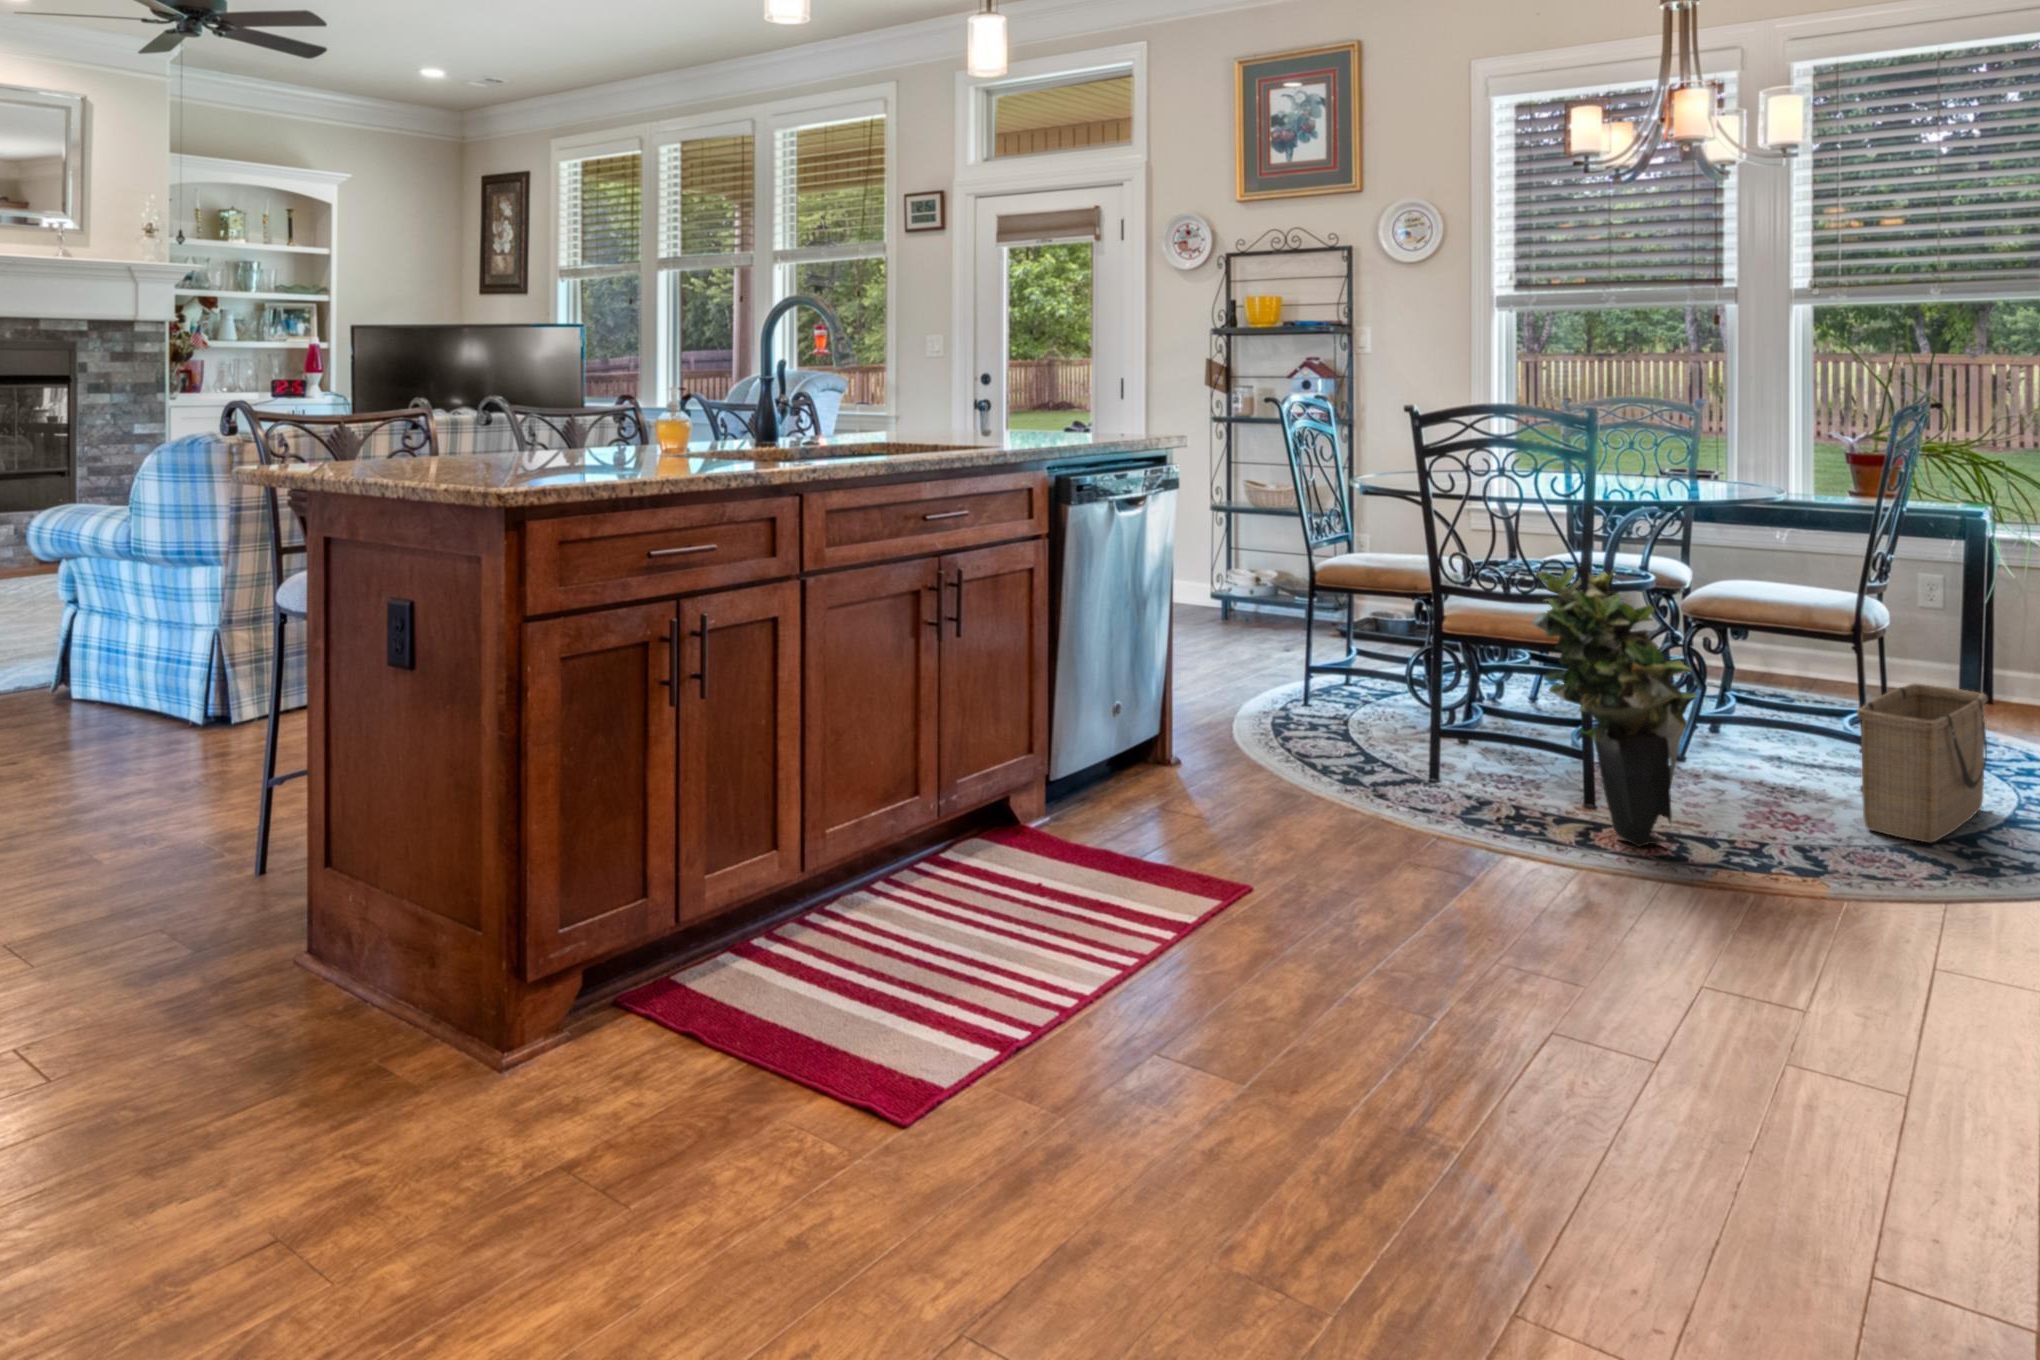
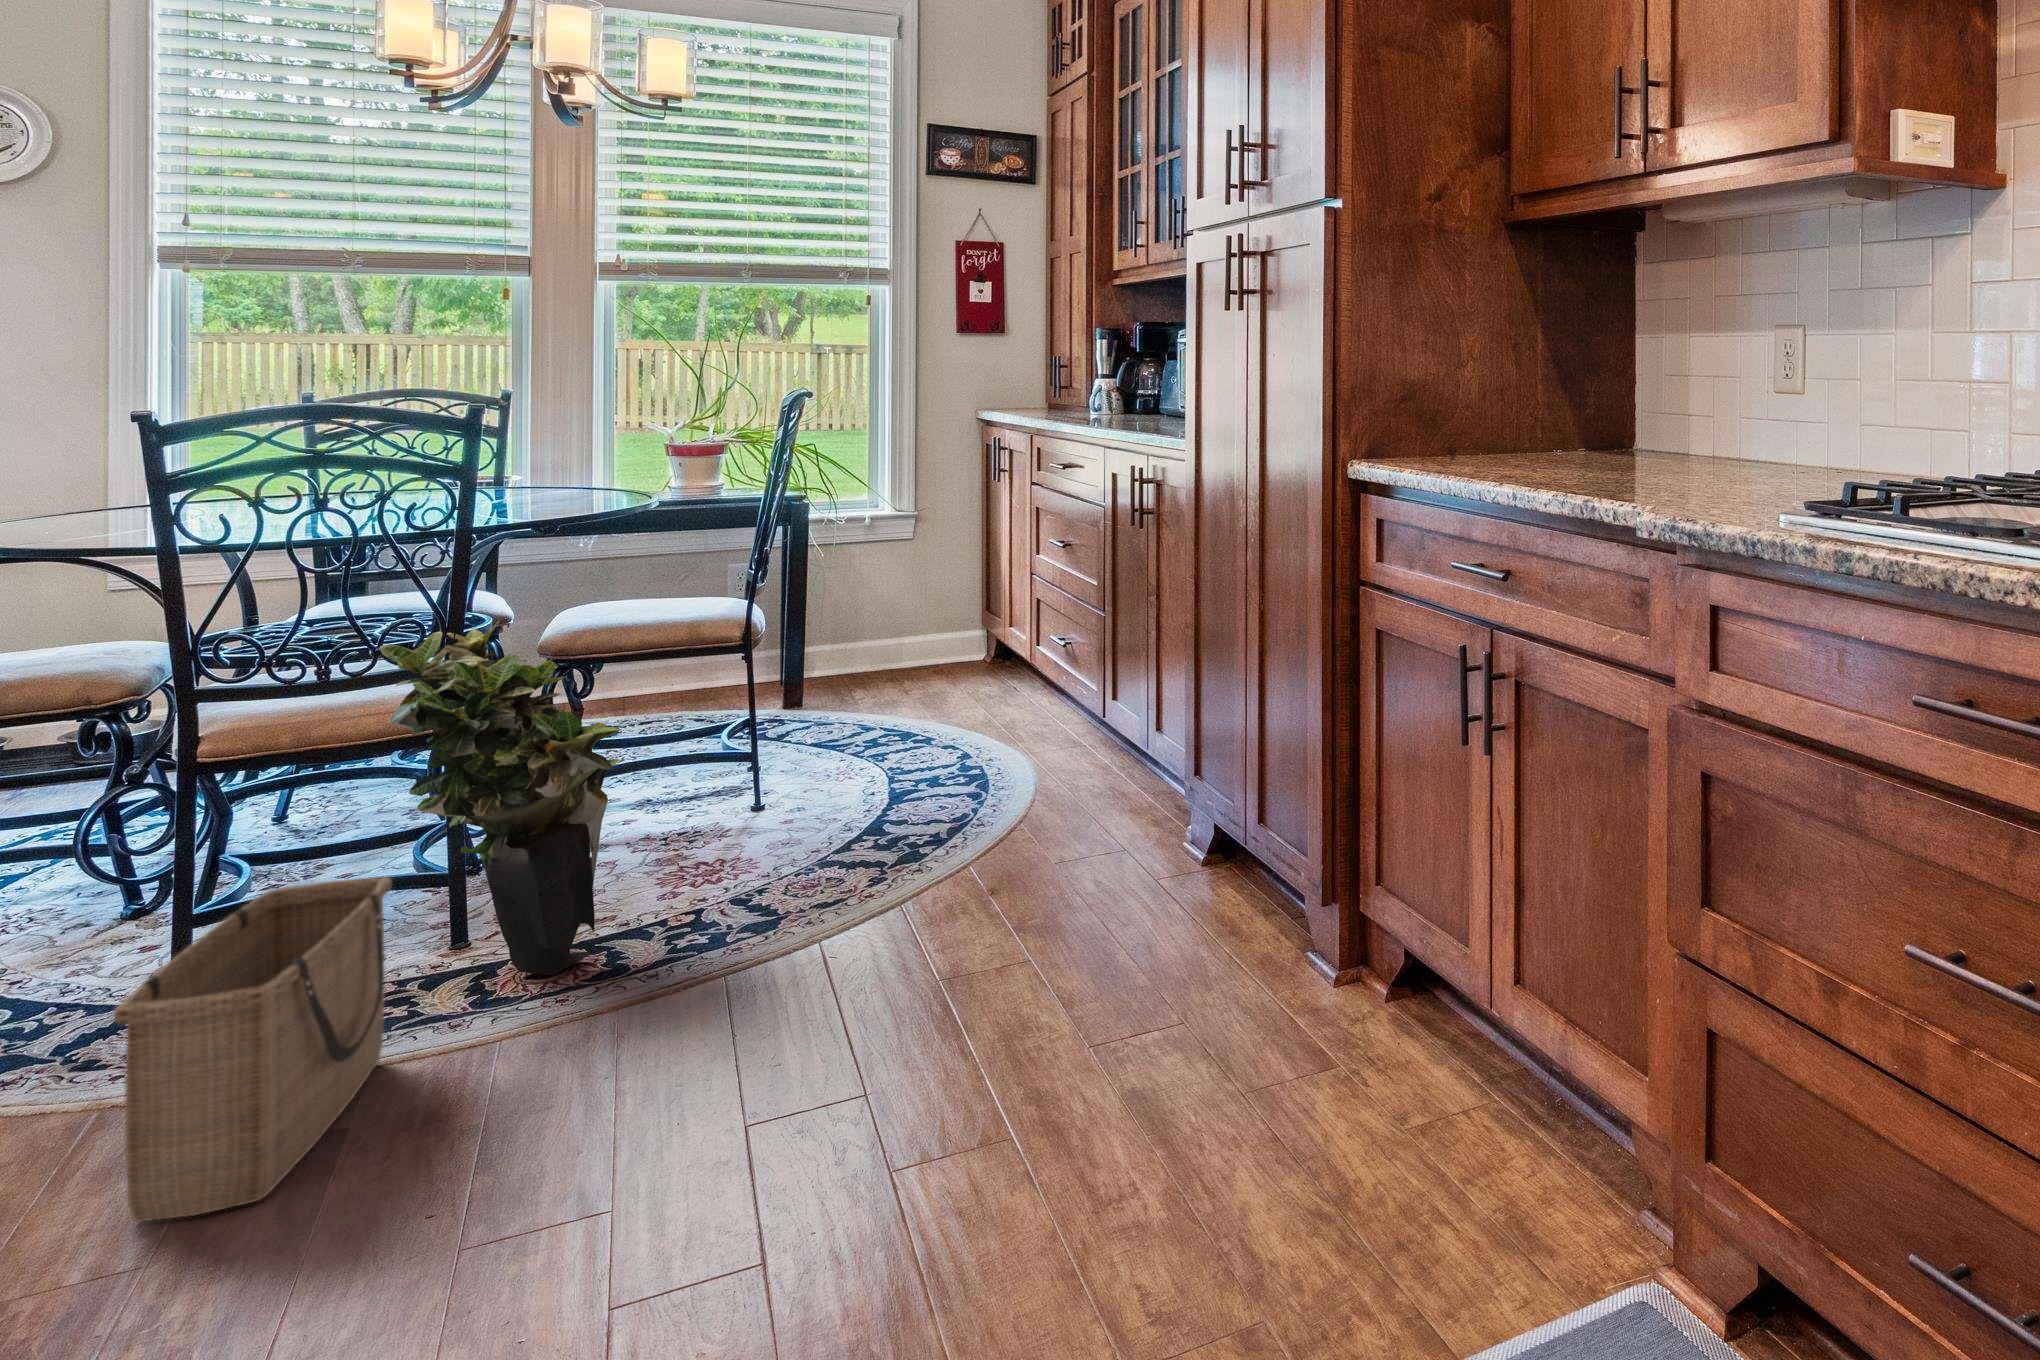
basket: present [1857,683,1988,843] -> present [114,877,392,1221]

